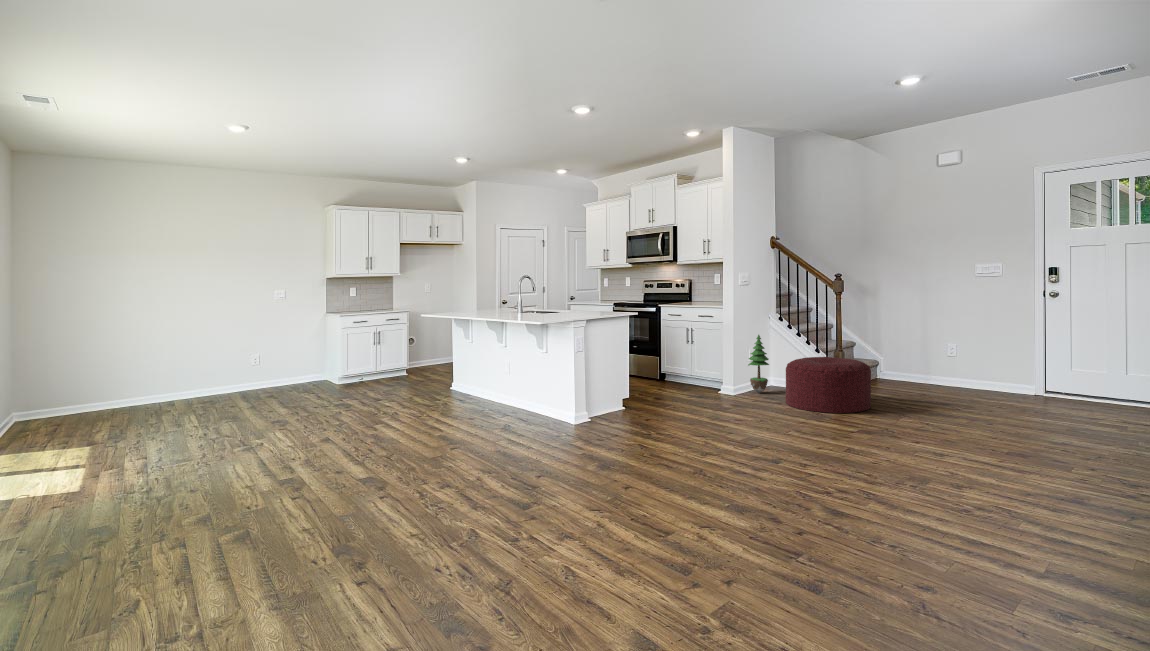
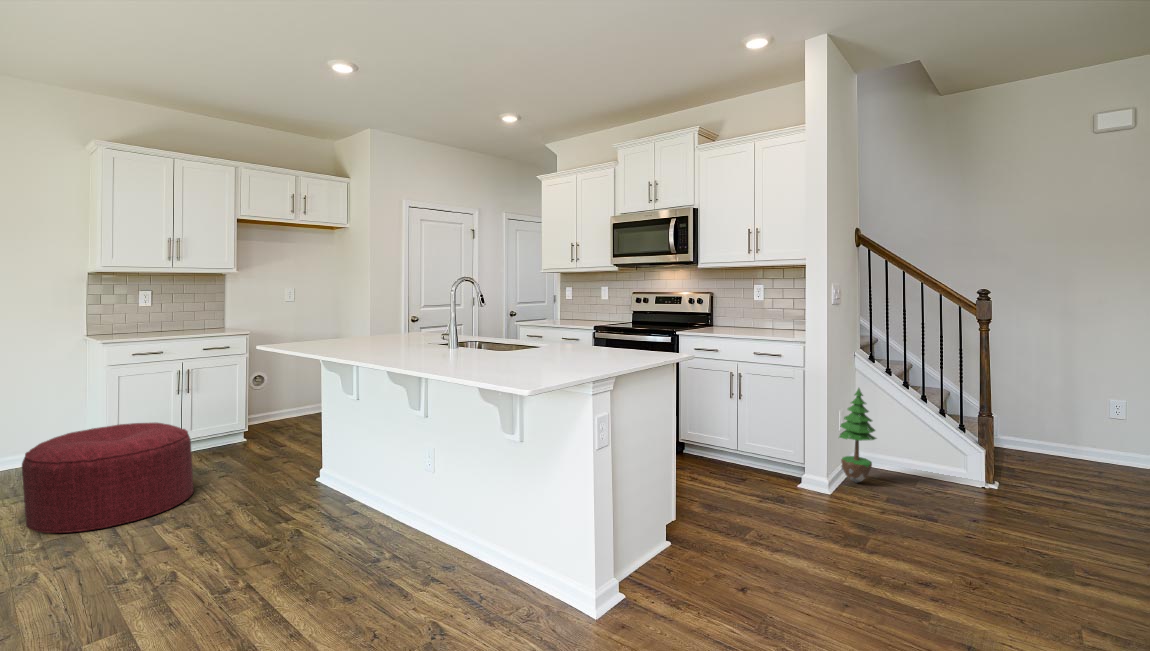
ottoman: present [786,357,871,413] -> present [22,423,194,533]

